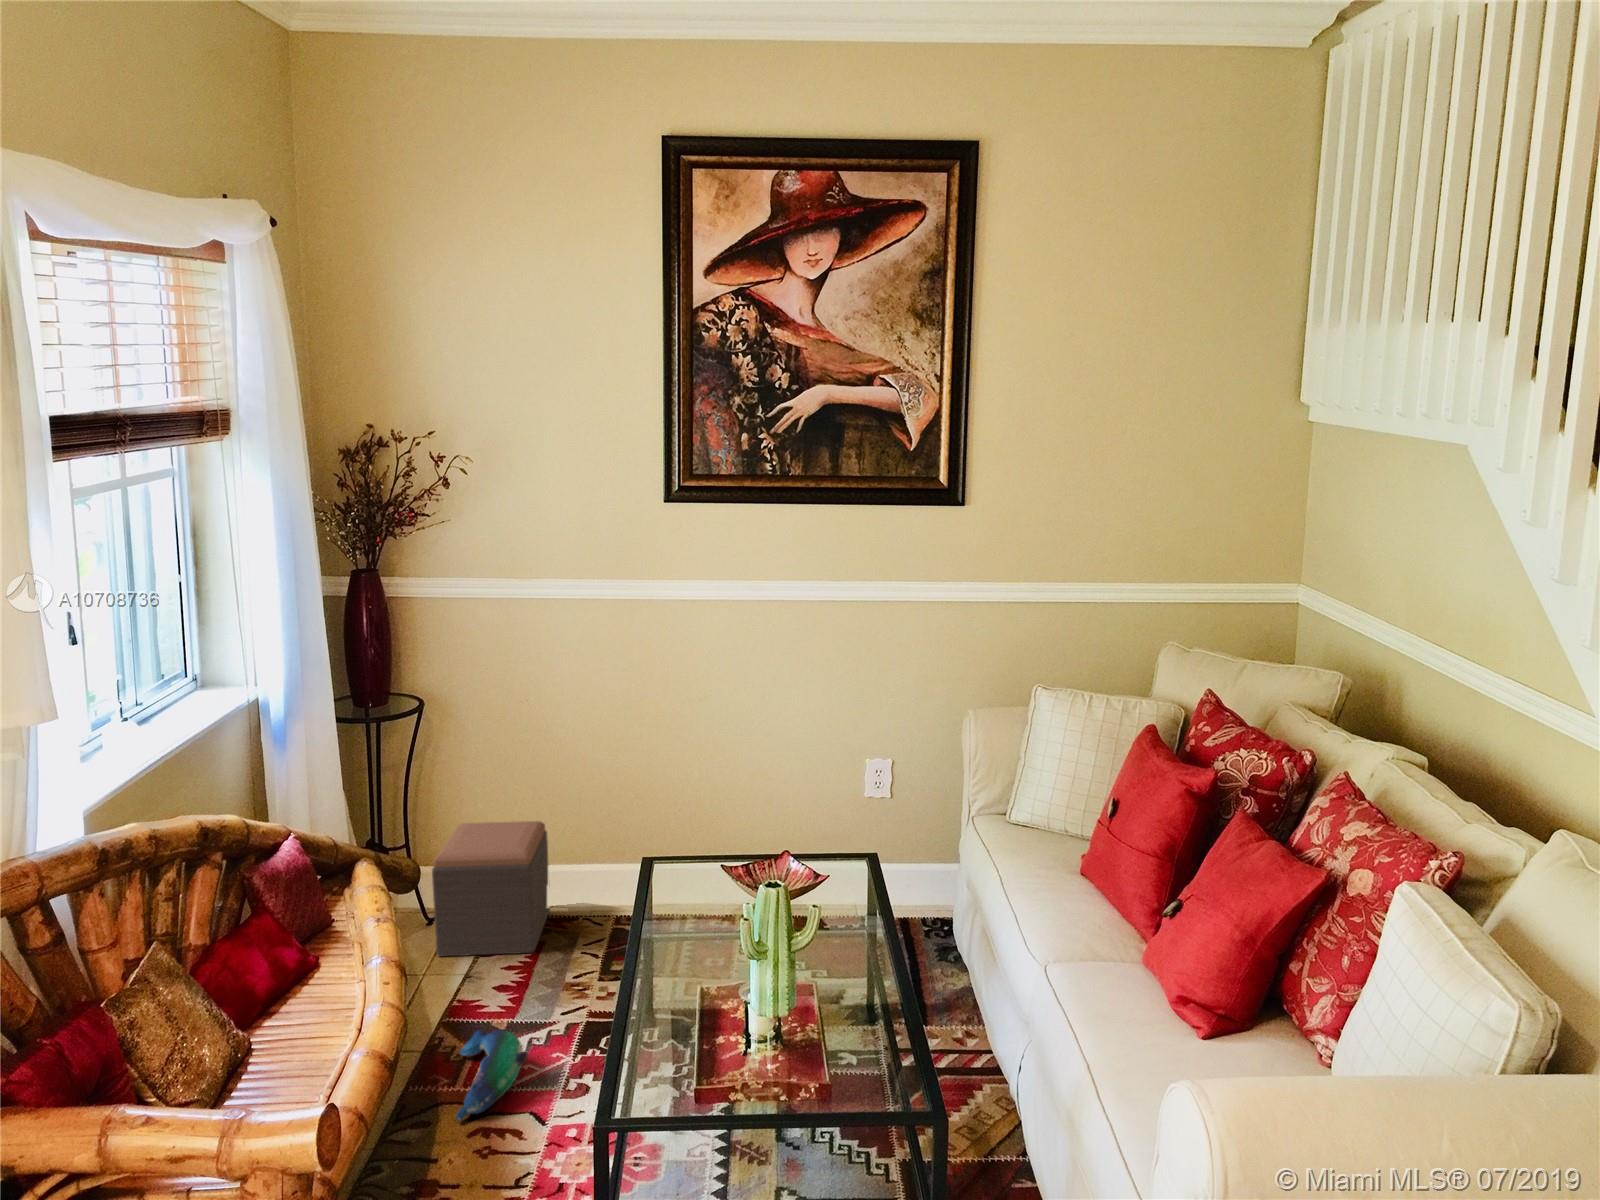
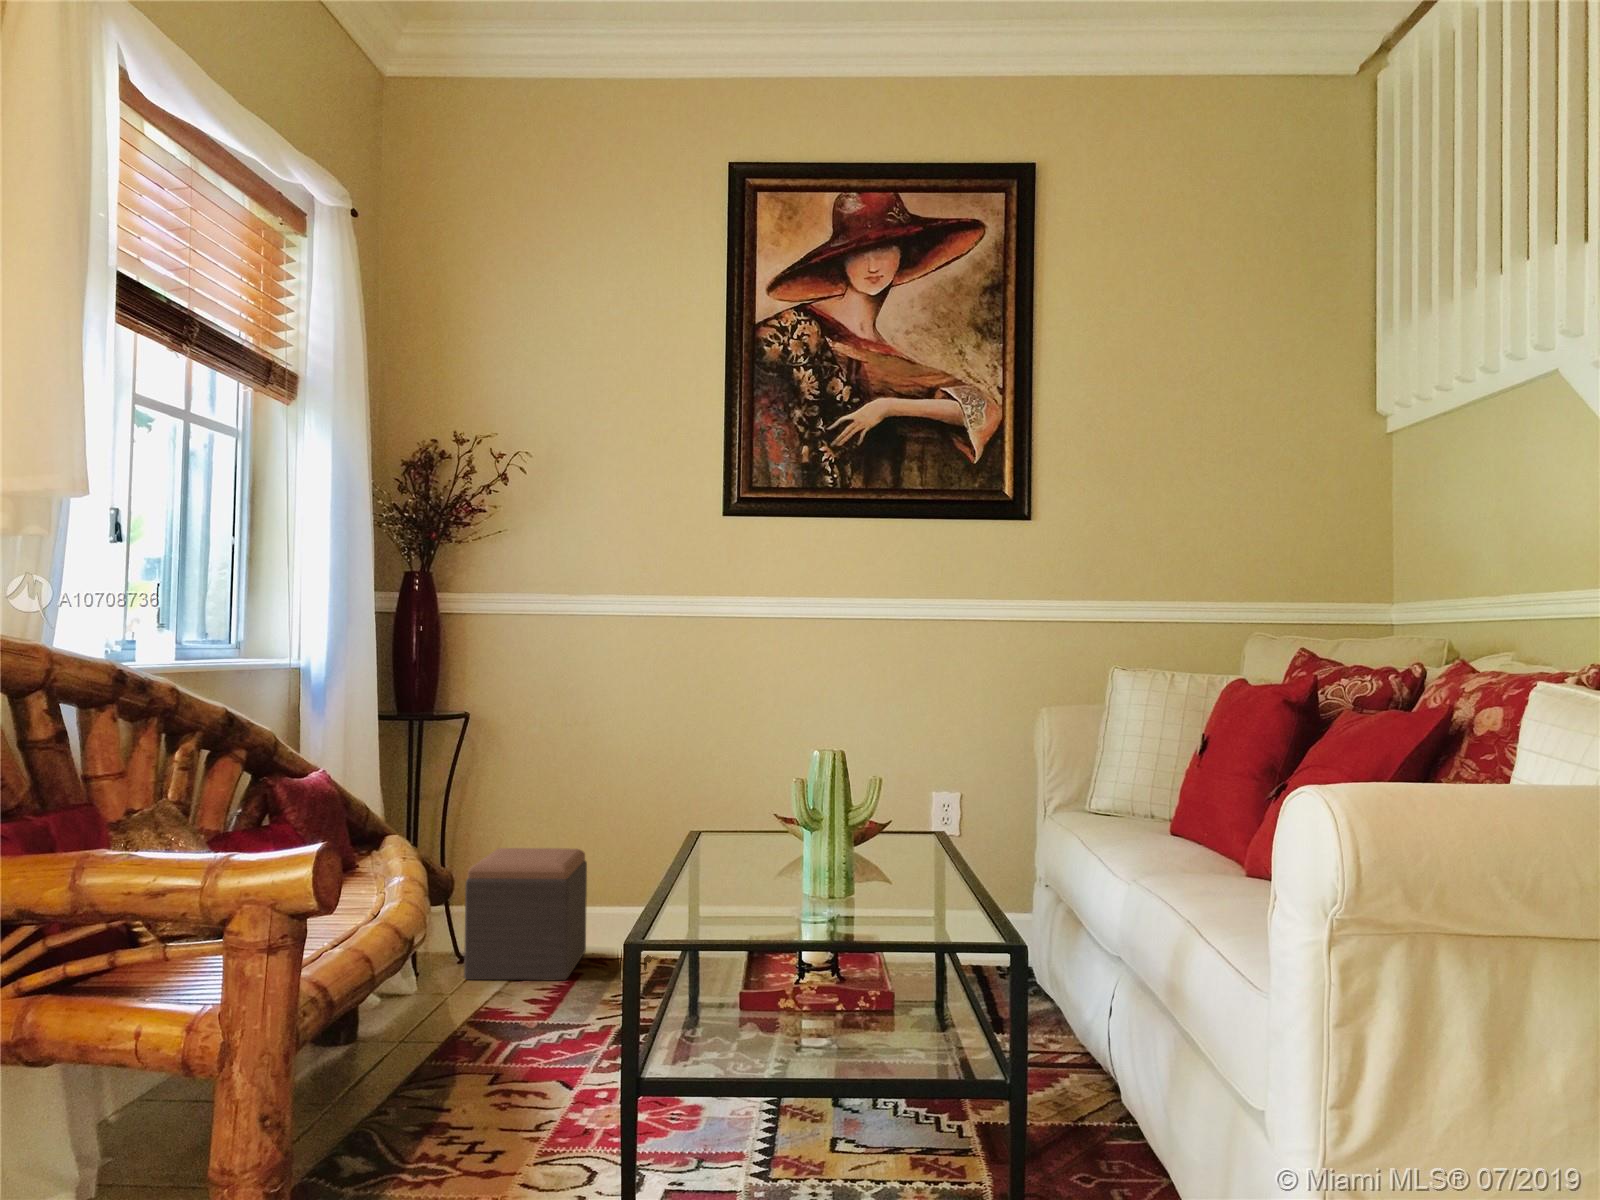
plush toy: present [456,1030,528,1121] -> none [478,1011,556,1084]

